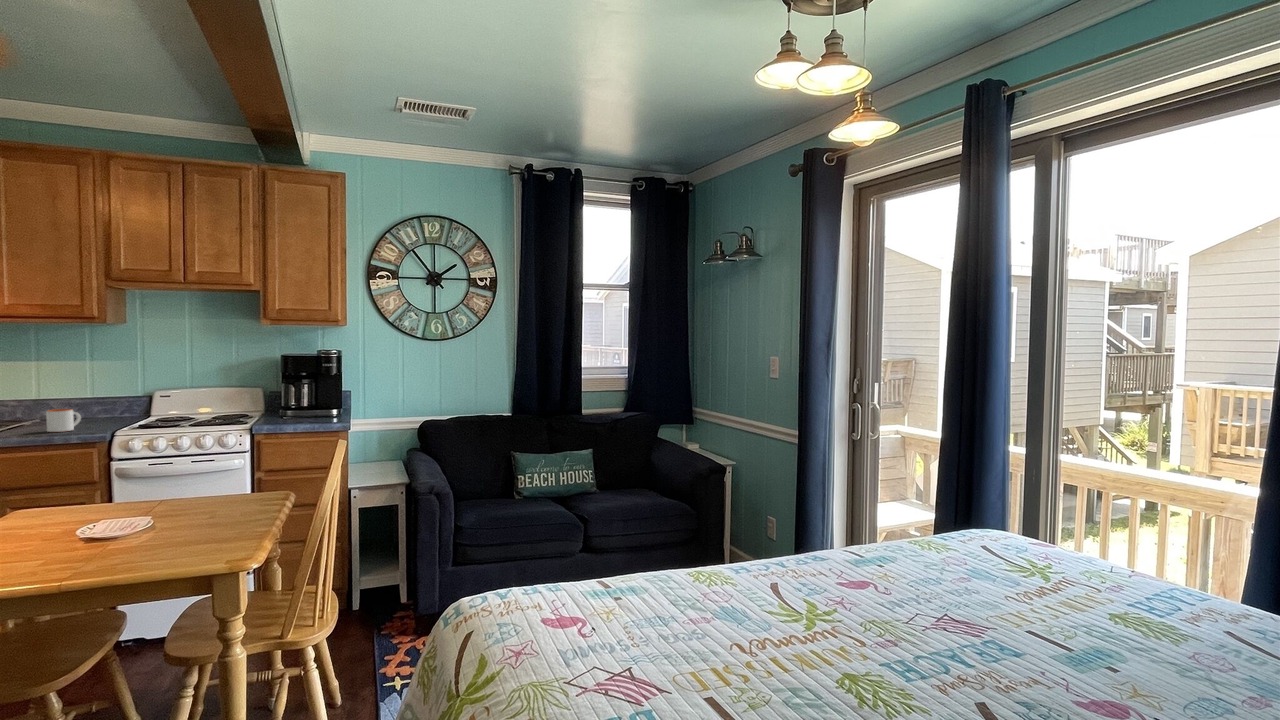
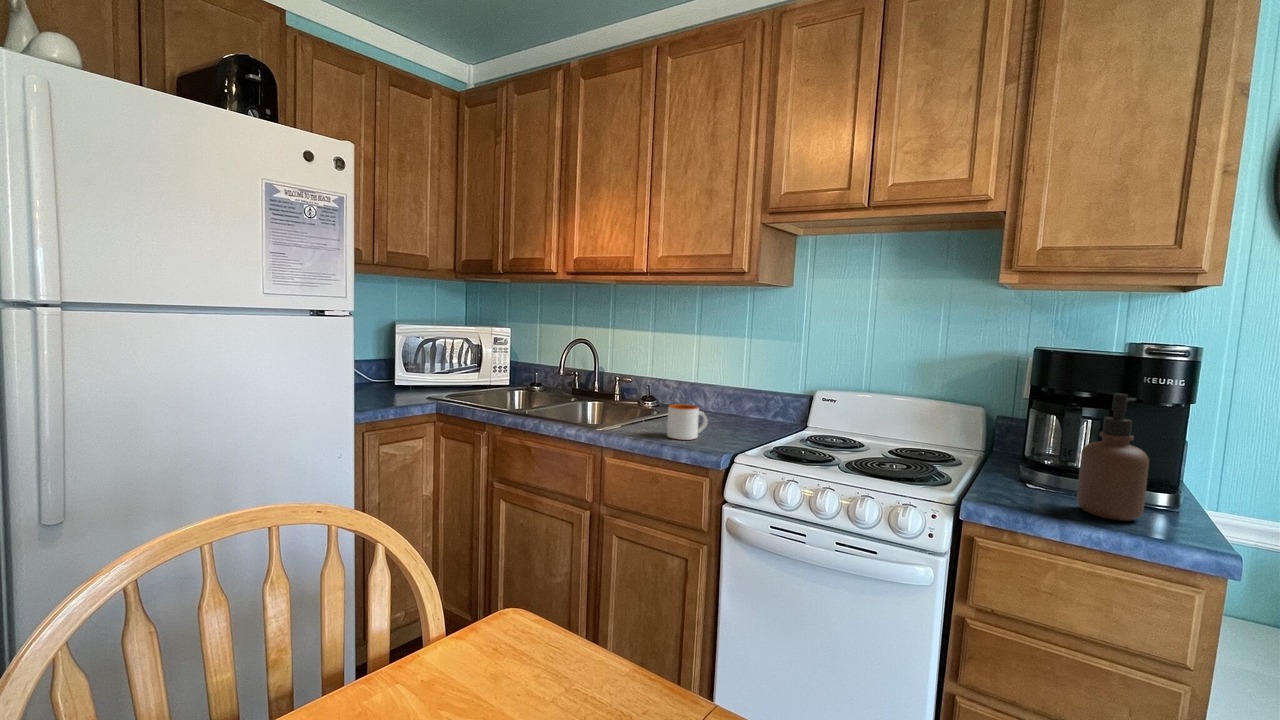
soap dispenser: none [301,371,325,421] -> present [1077,393,1149,521]

